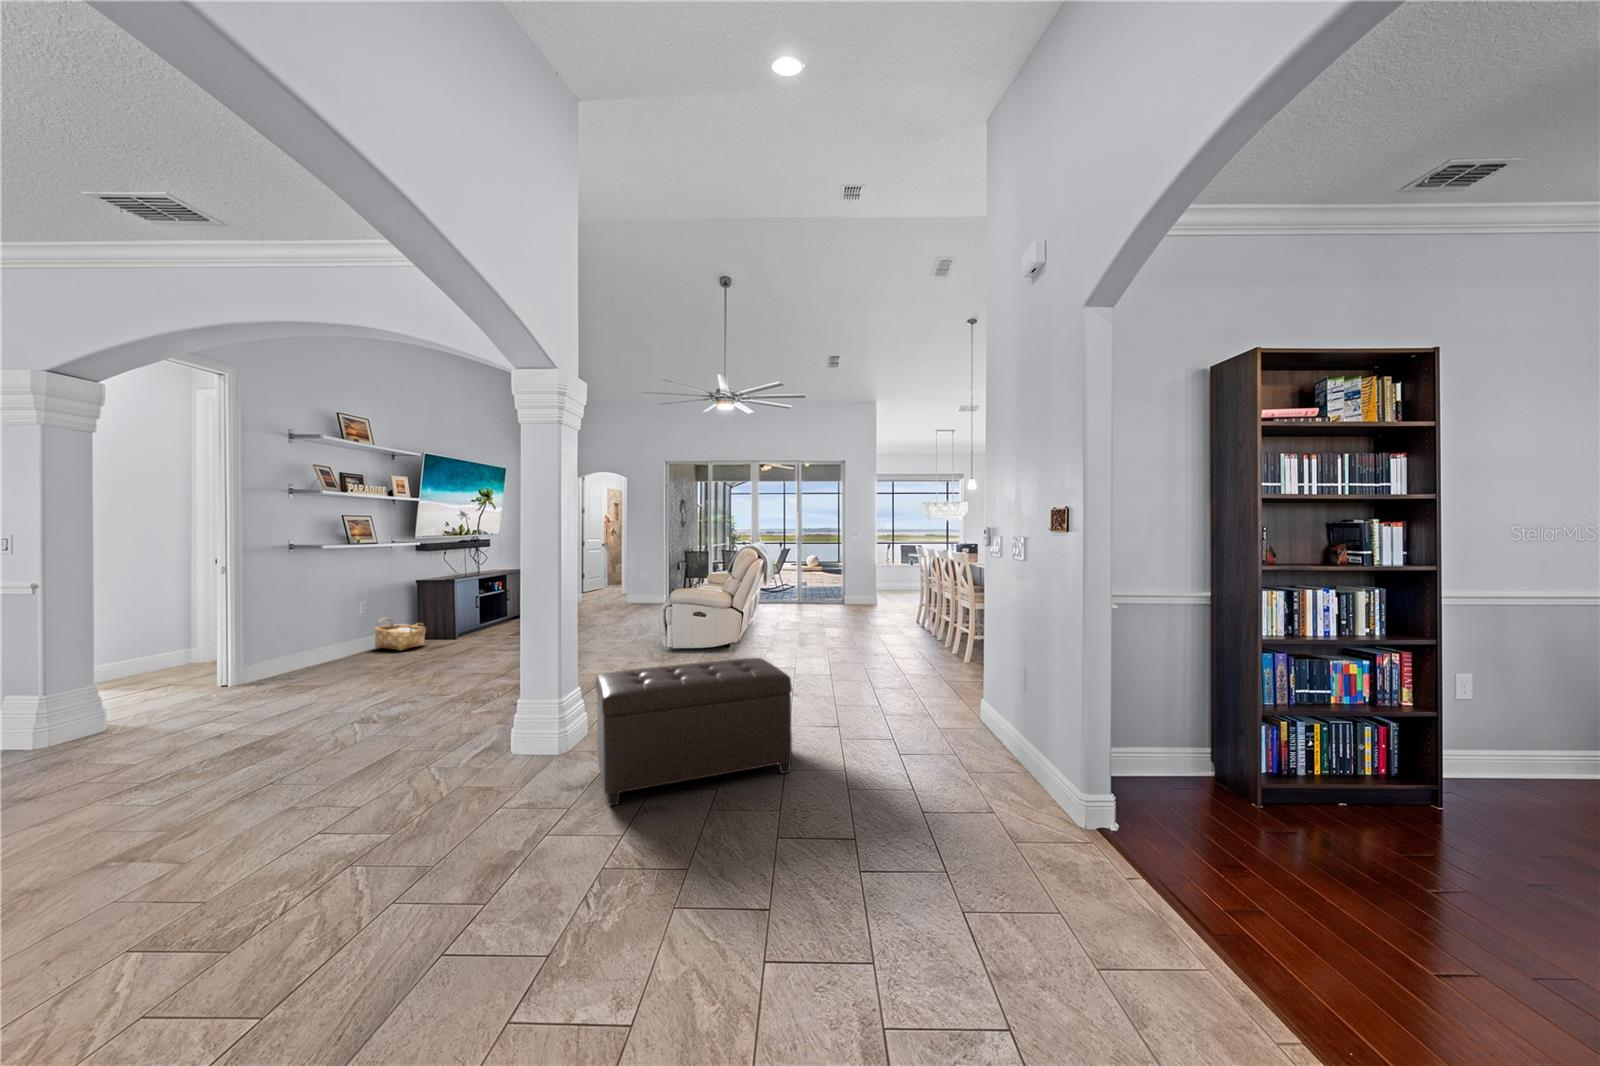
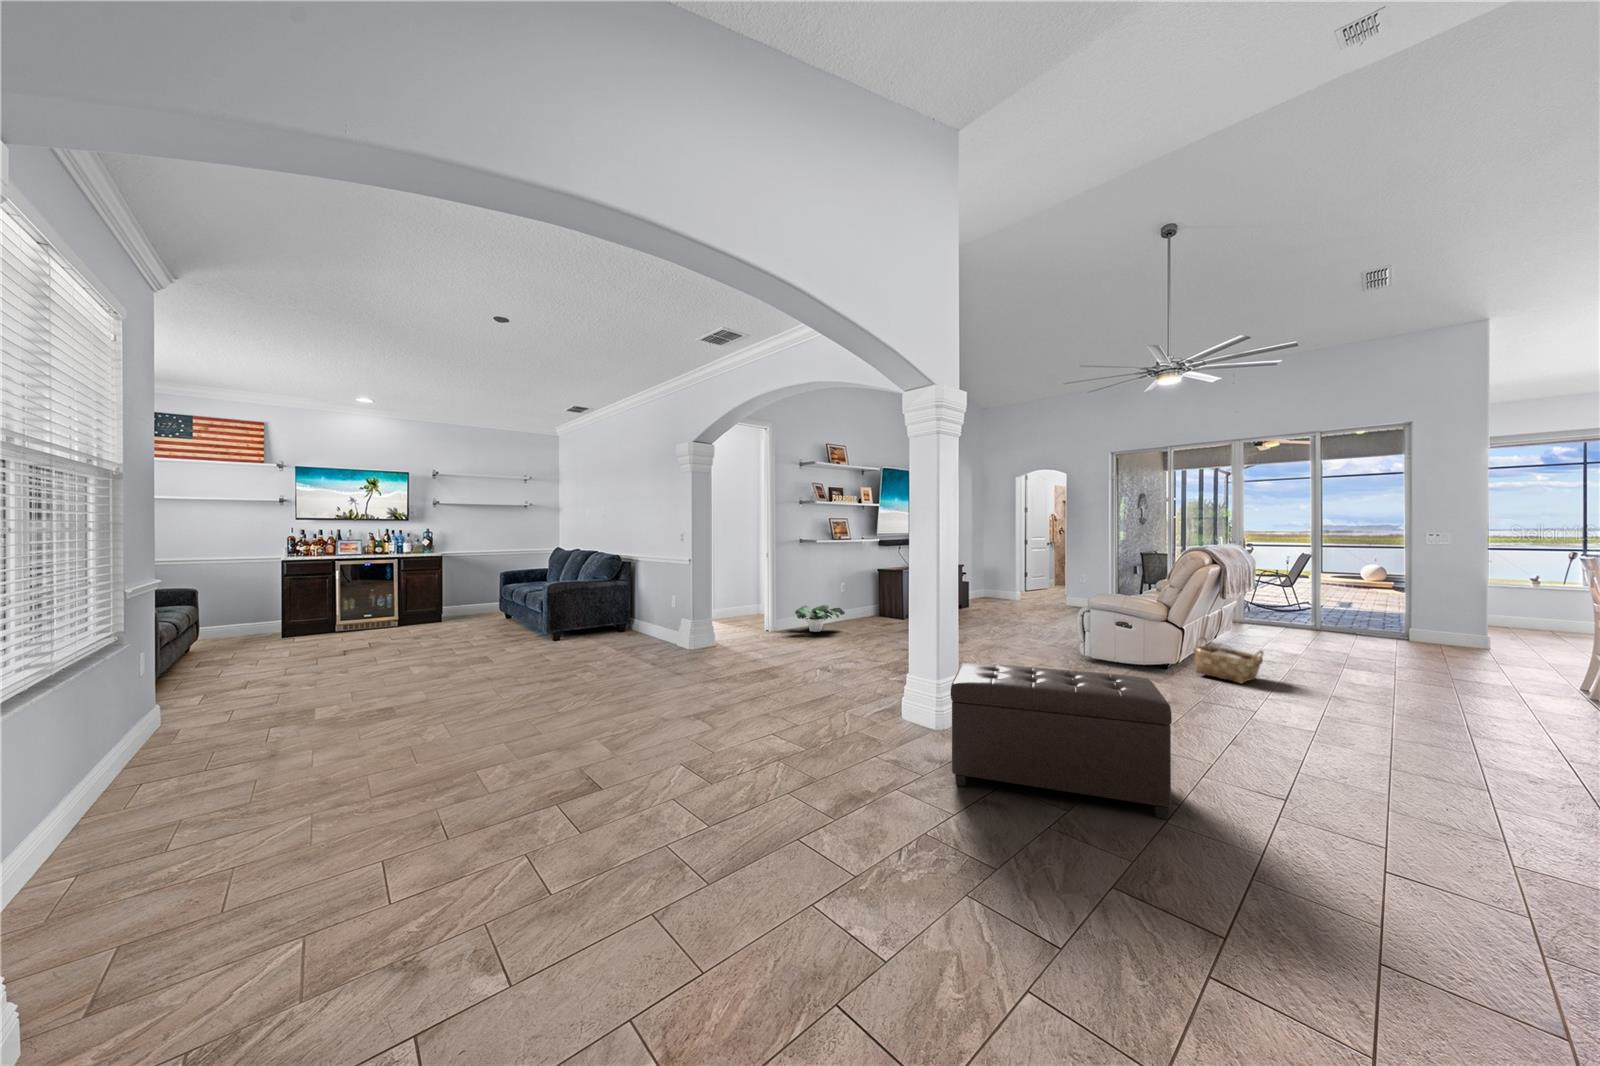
woven basket: present [375,618,426,650] -> present [1194,637,1263,683]
potted plant: none [285,633,373,673] -> present [795,605,845,632]

